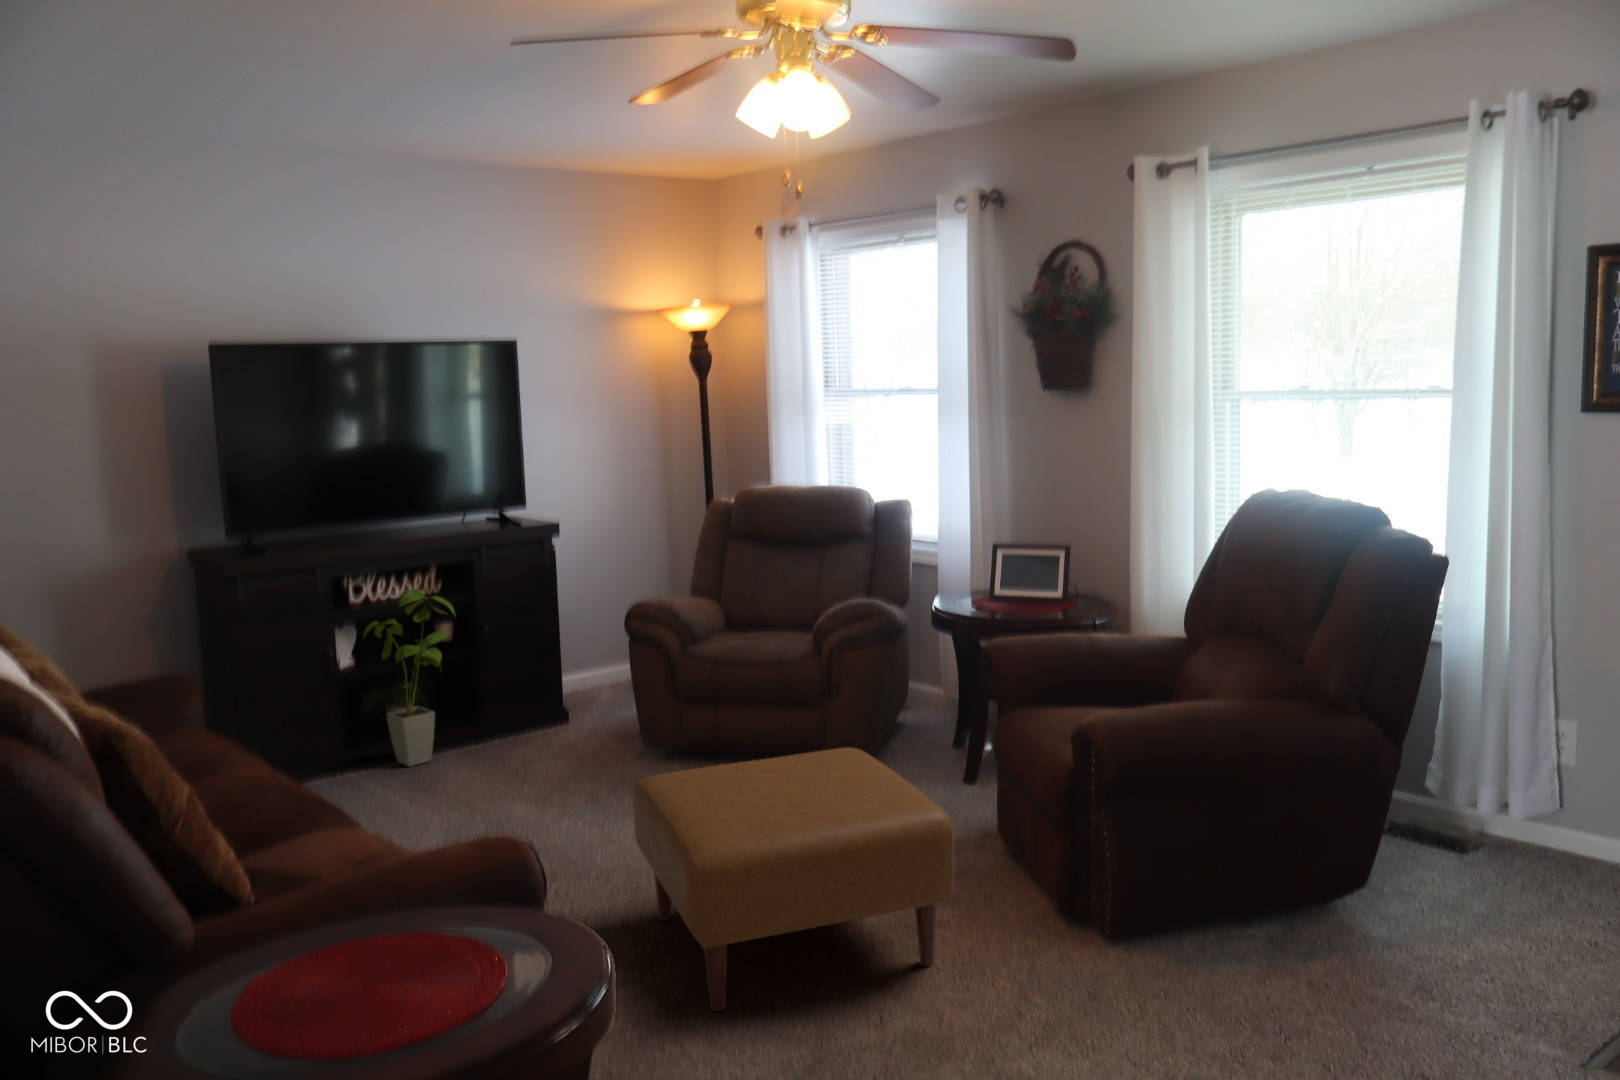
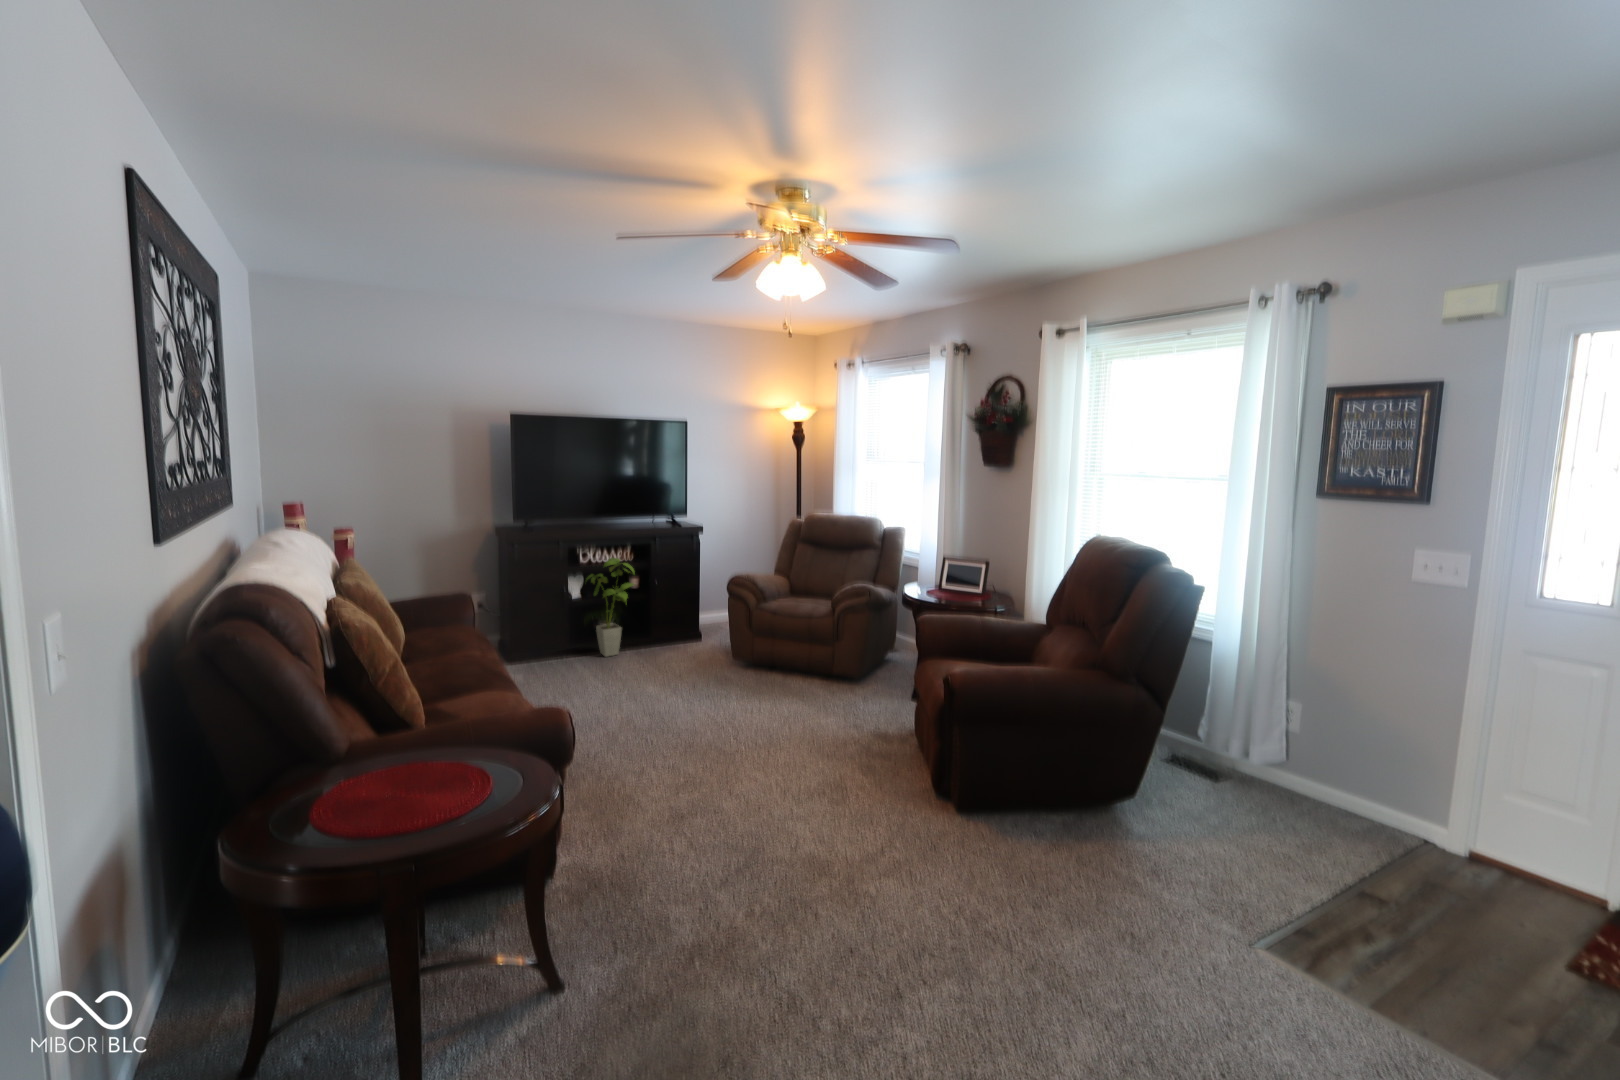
ottoman: present [633,747,955,1011] -> none [691,672,866,824]

